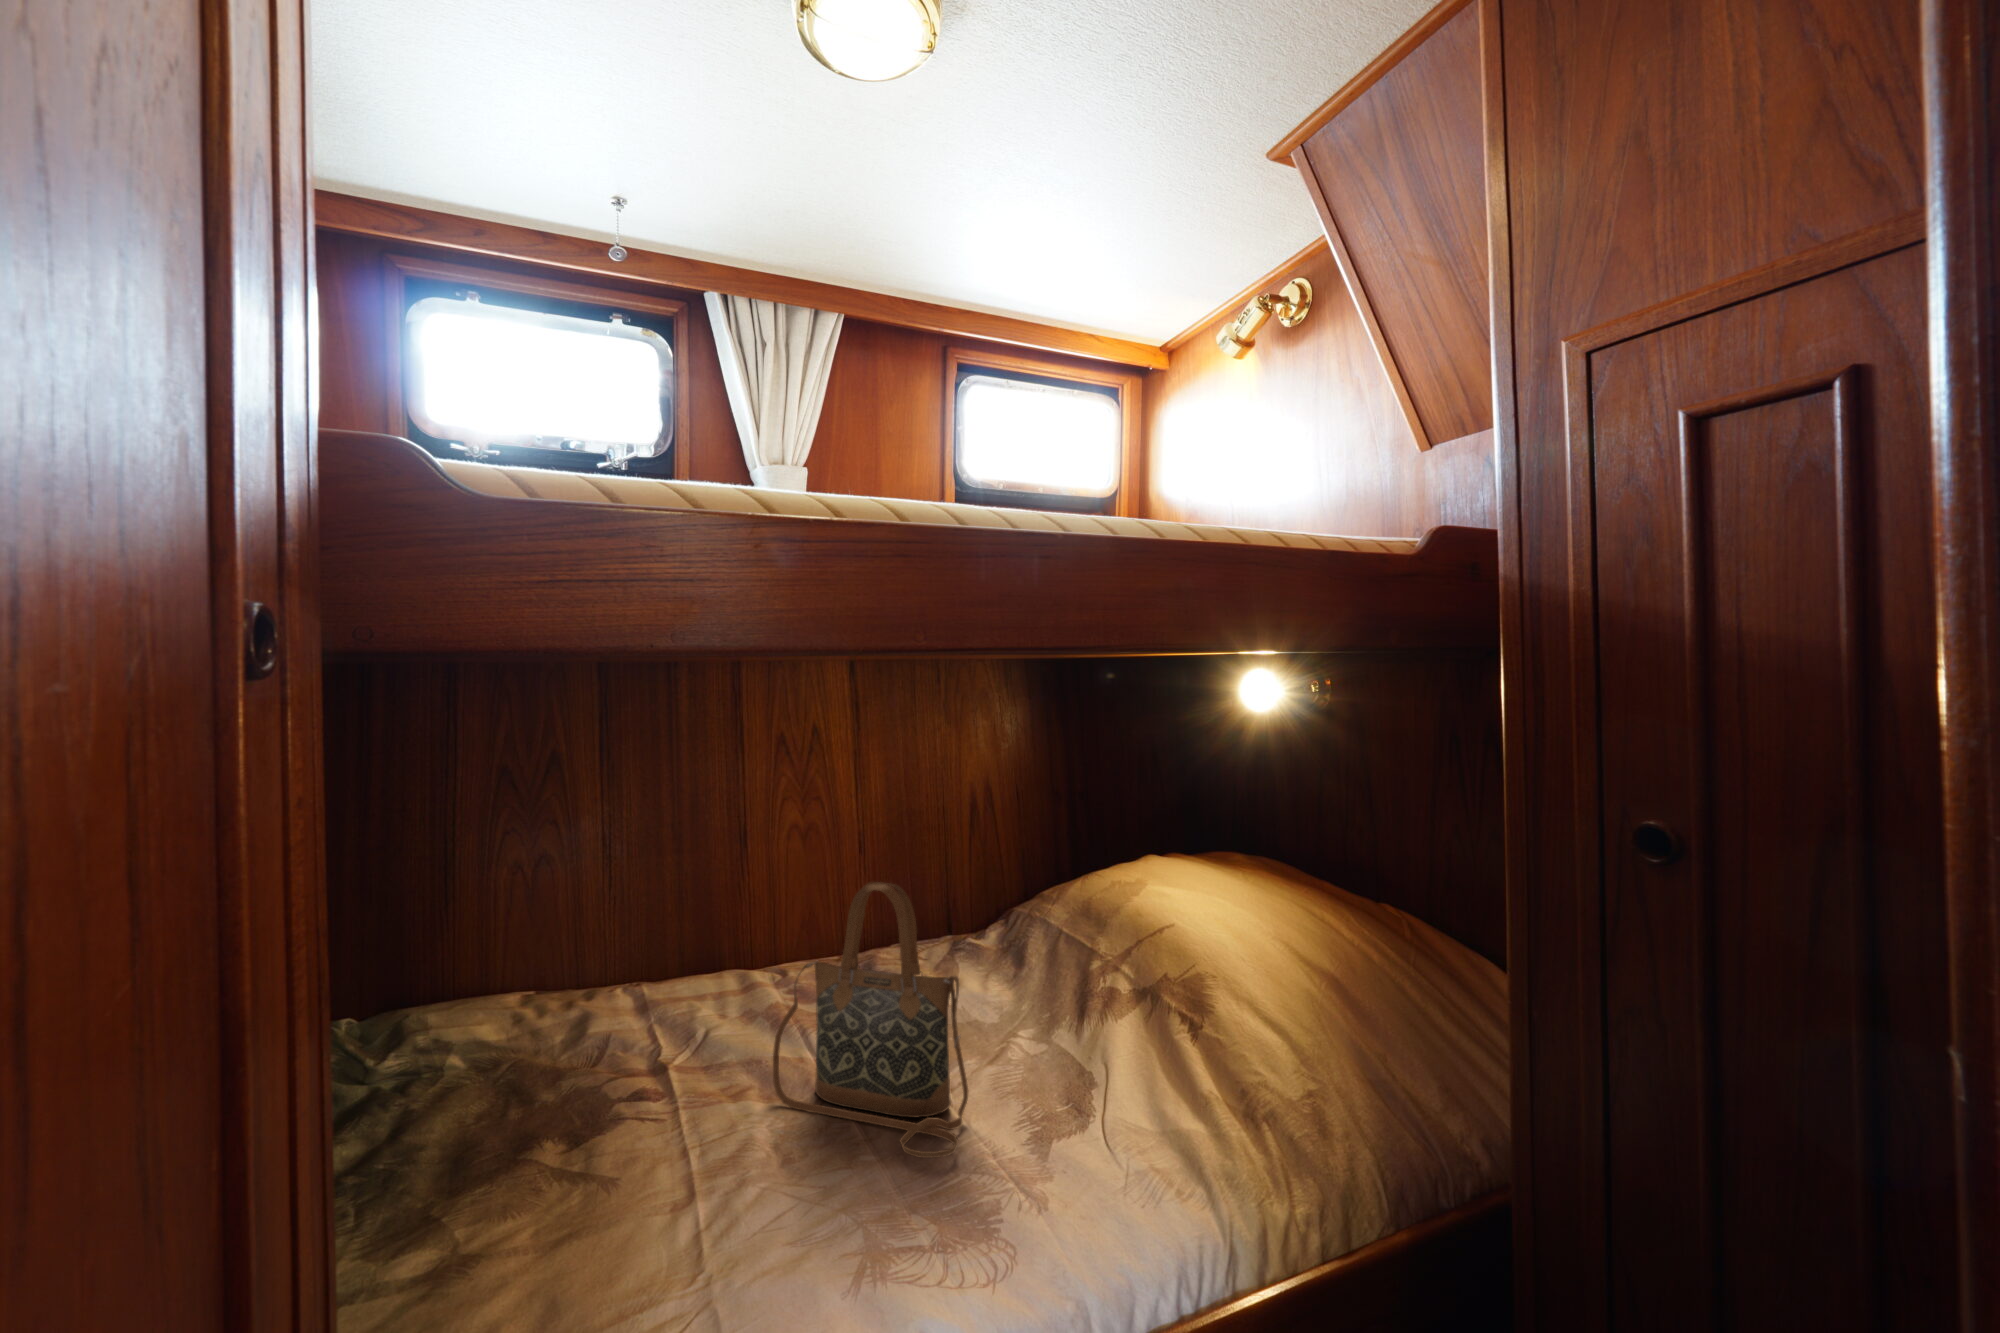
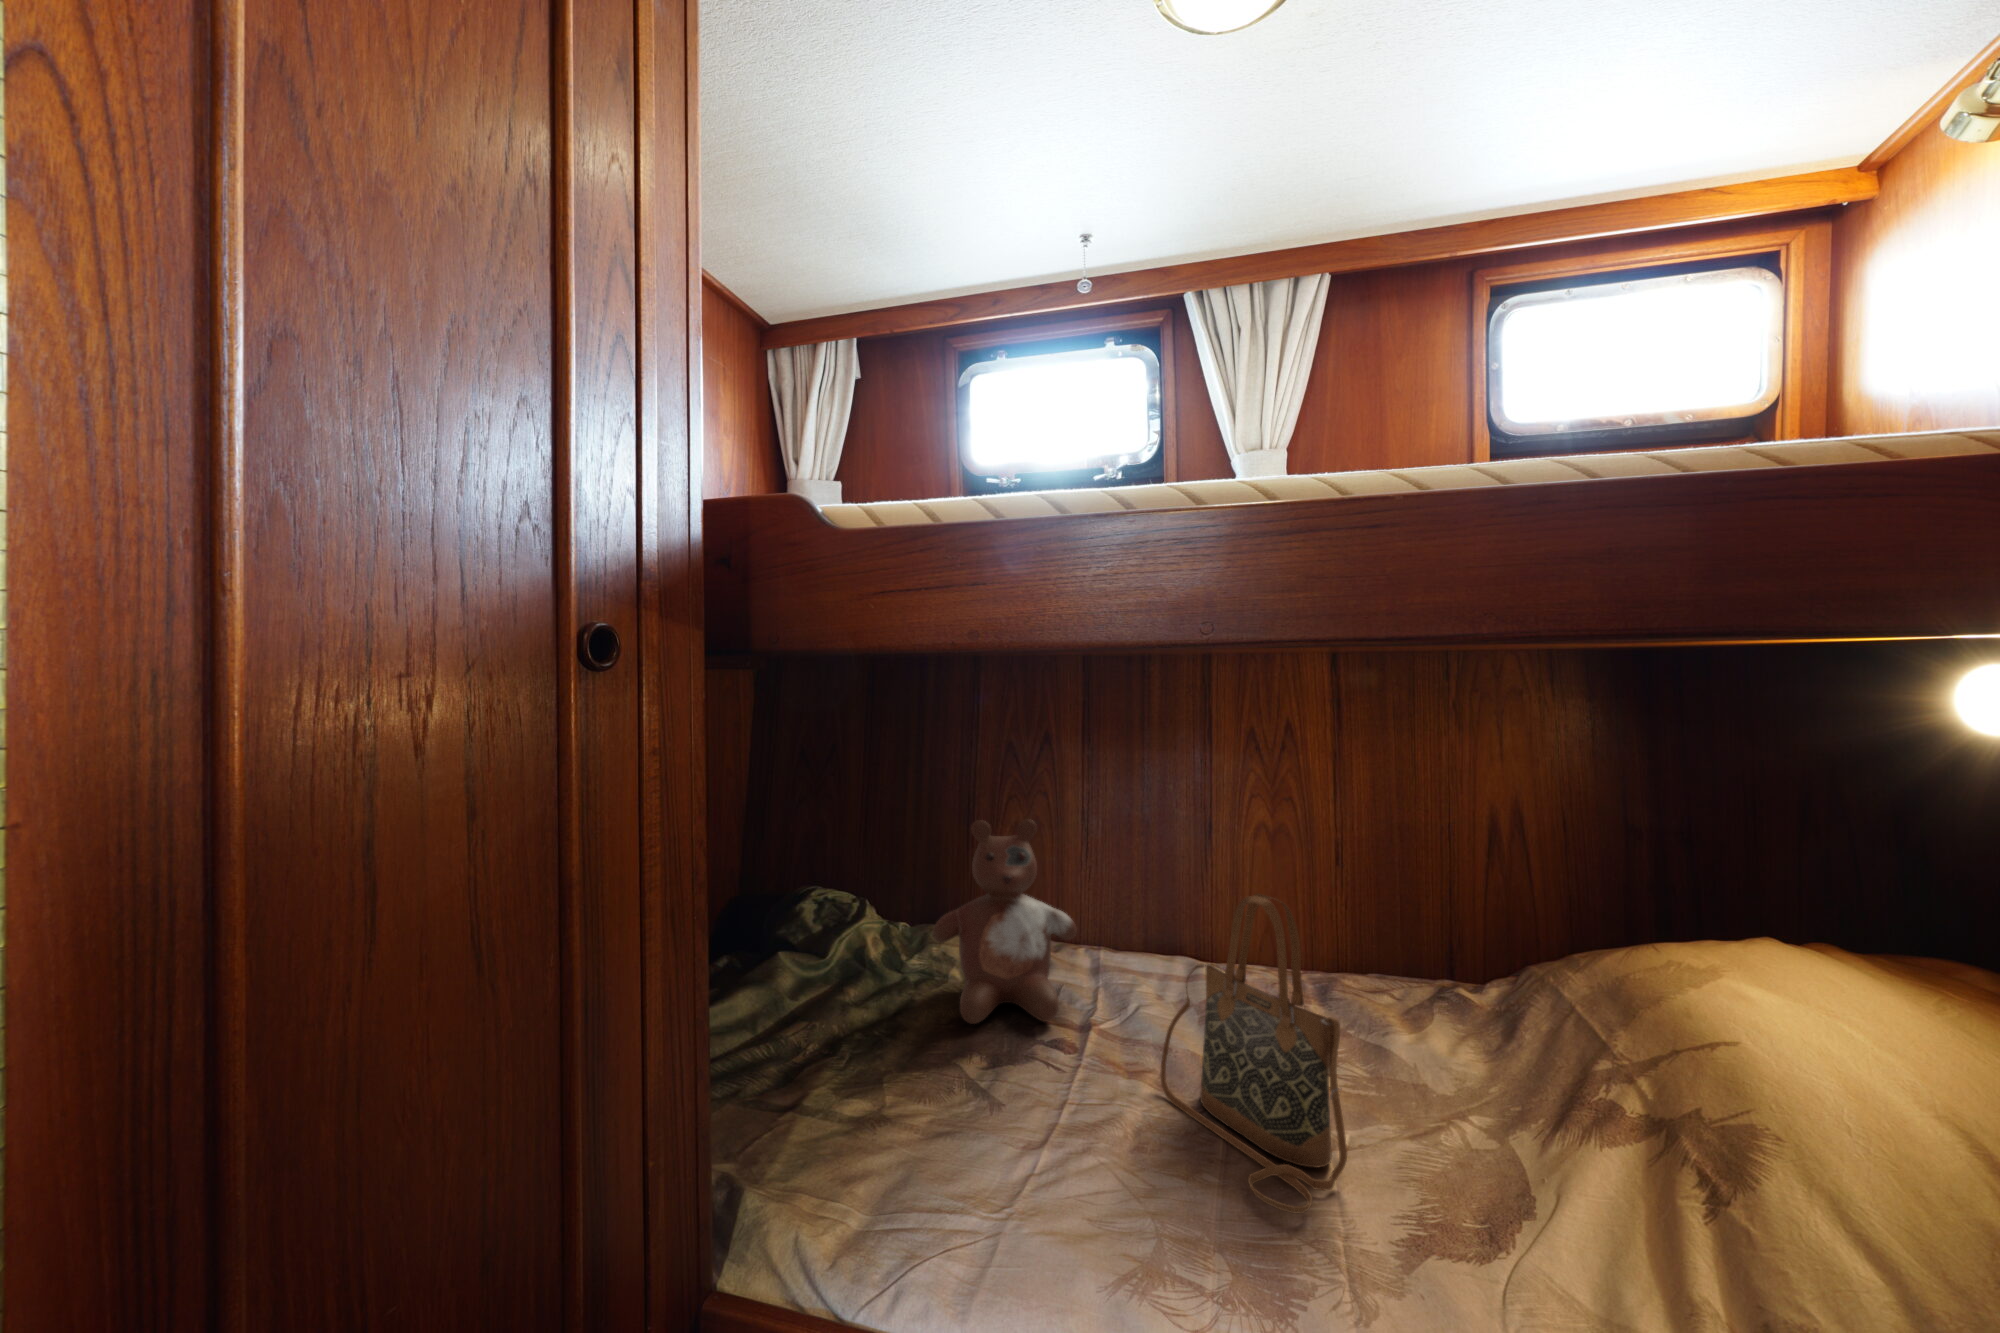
stuffed bear: none [441,853,632,1109] -> present [932,819,1077,1024]

